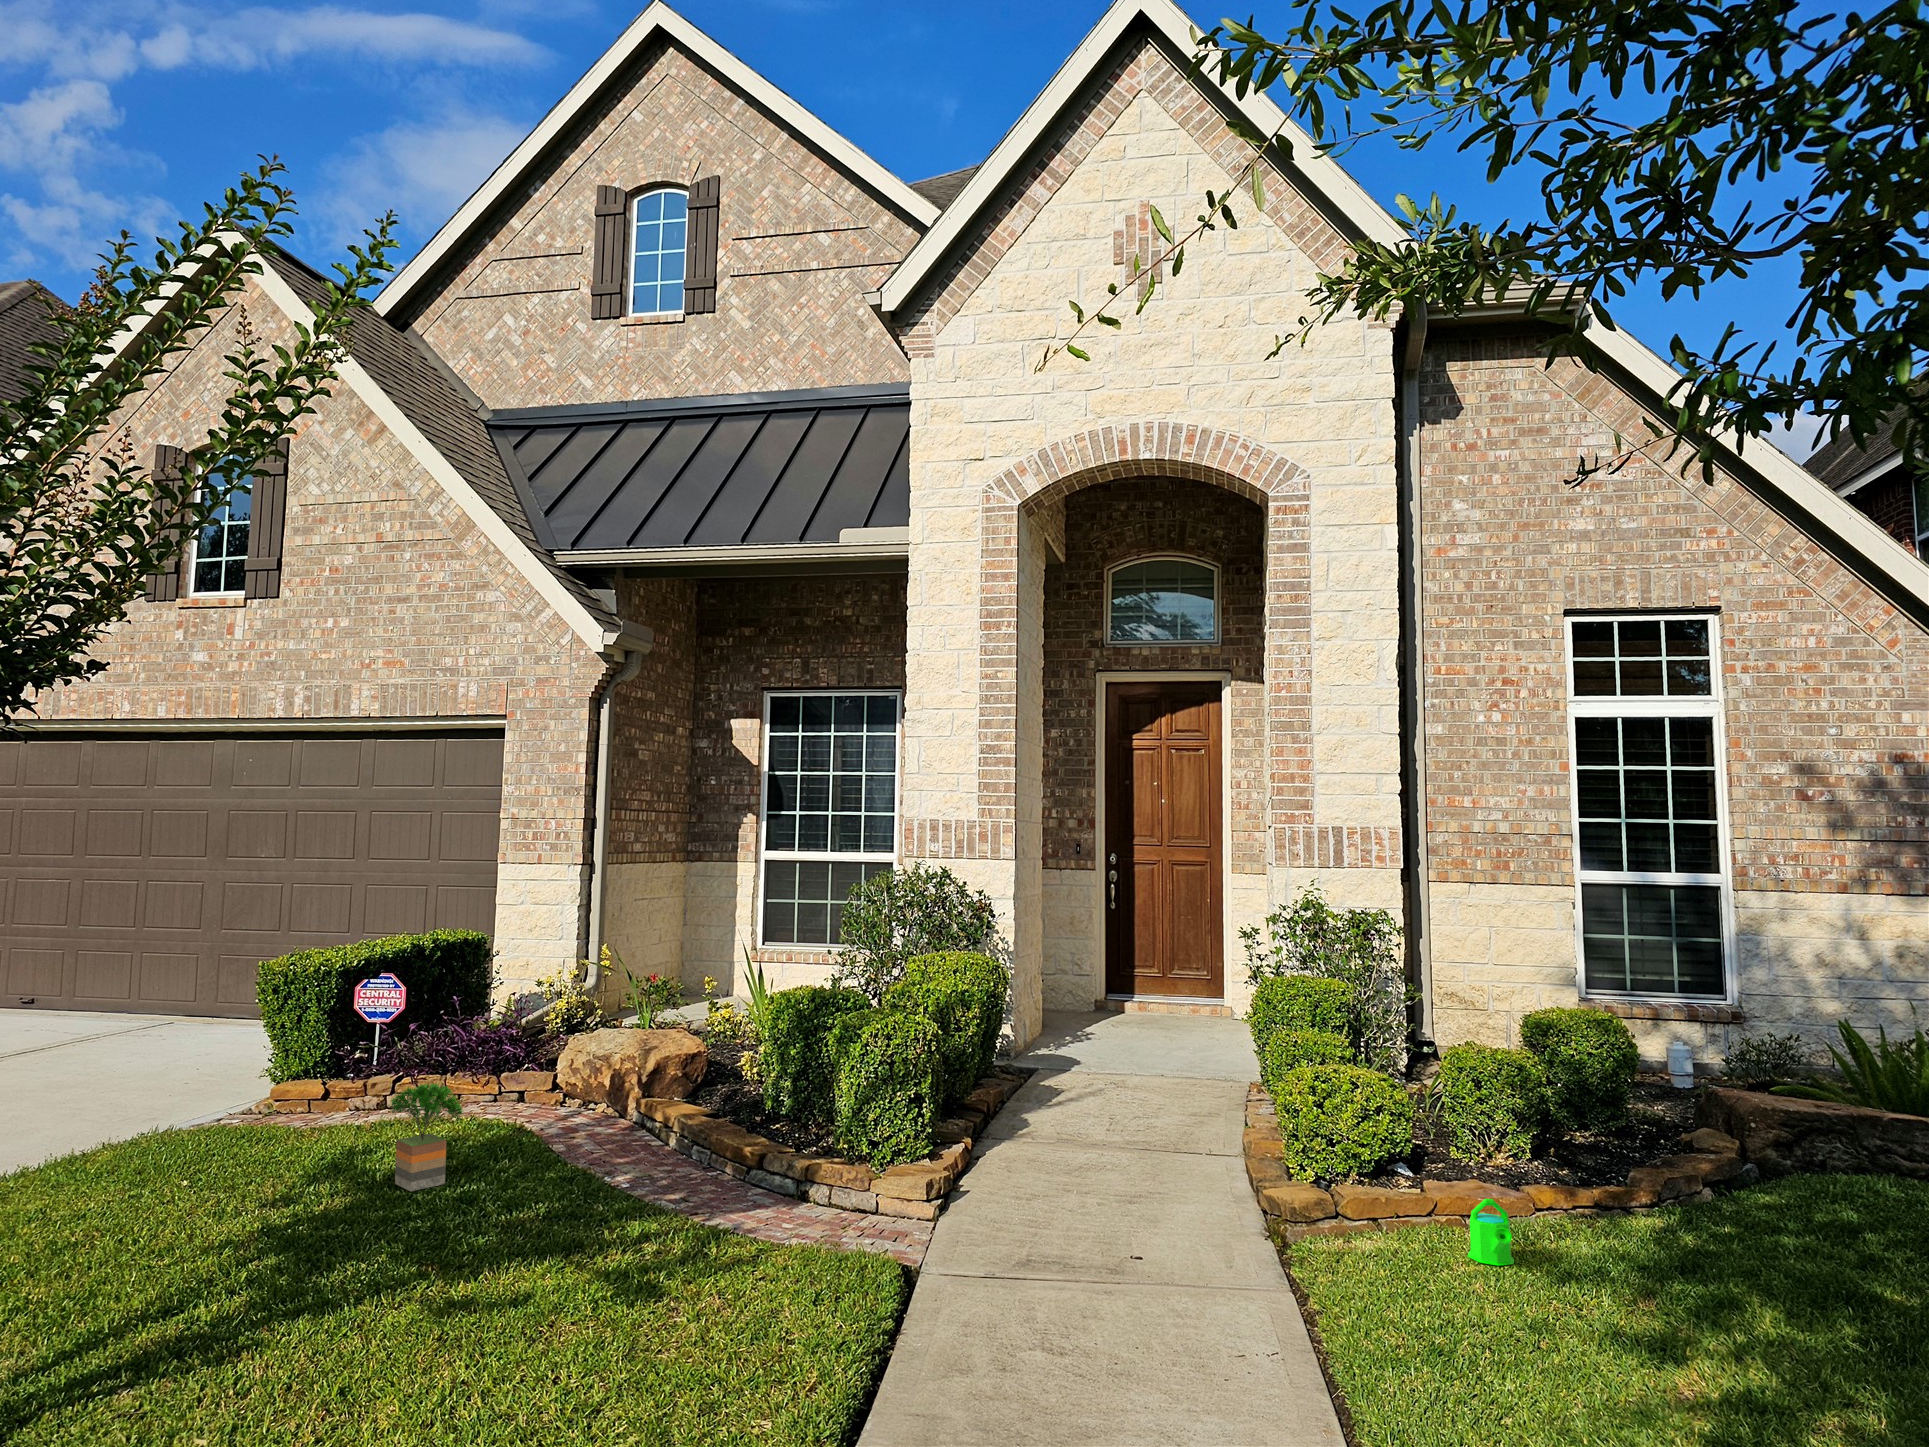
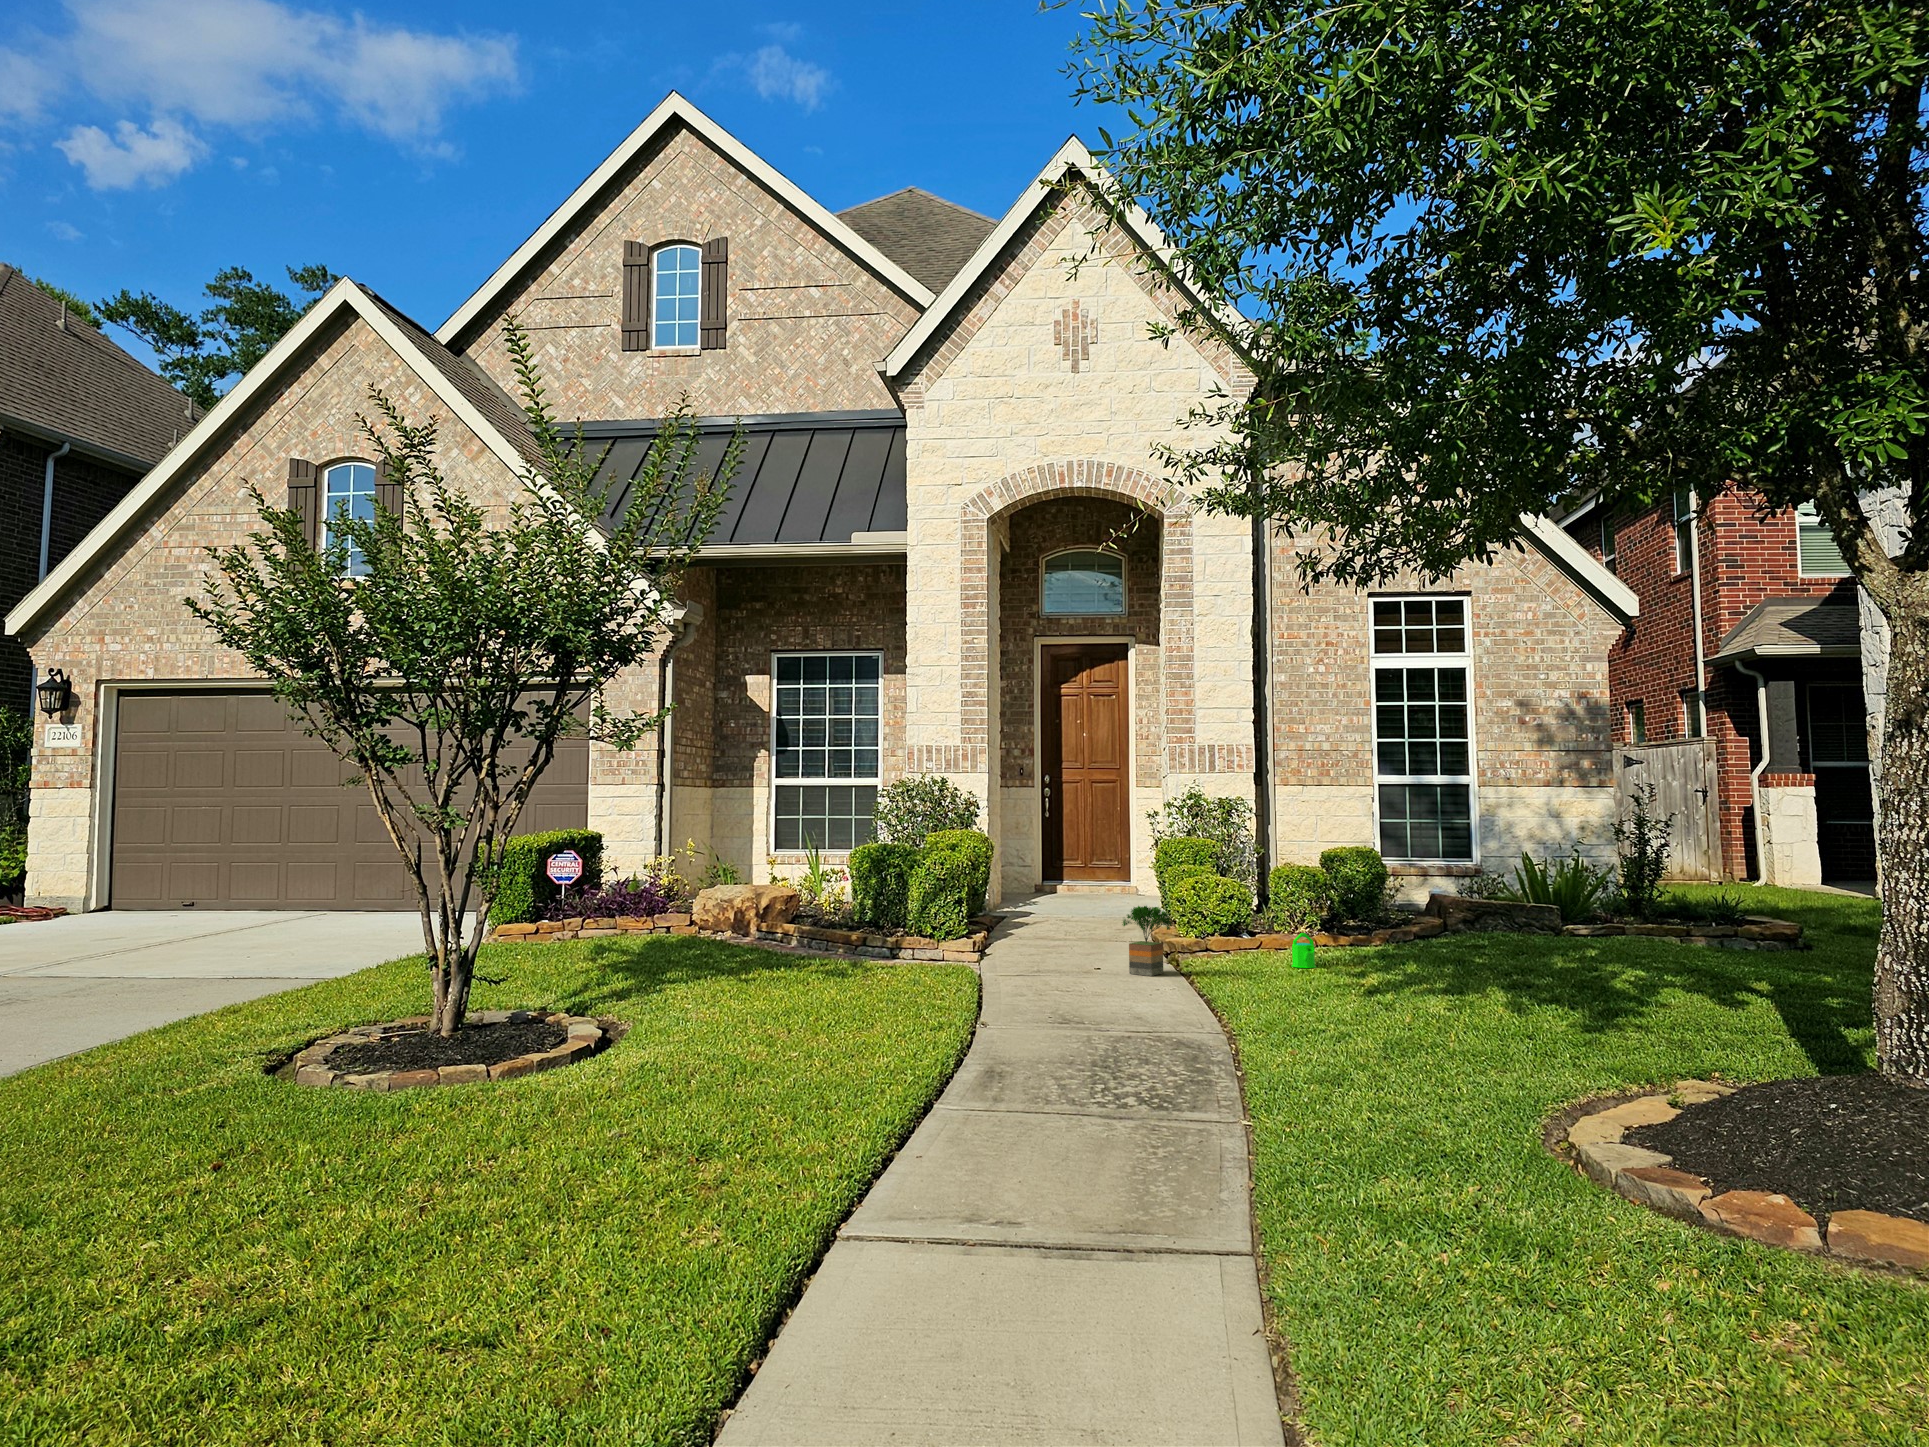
potted tree: present [390,1083,463,1191] -> present [1122,906,1173,976]

